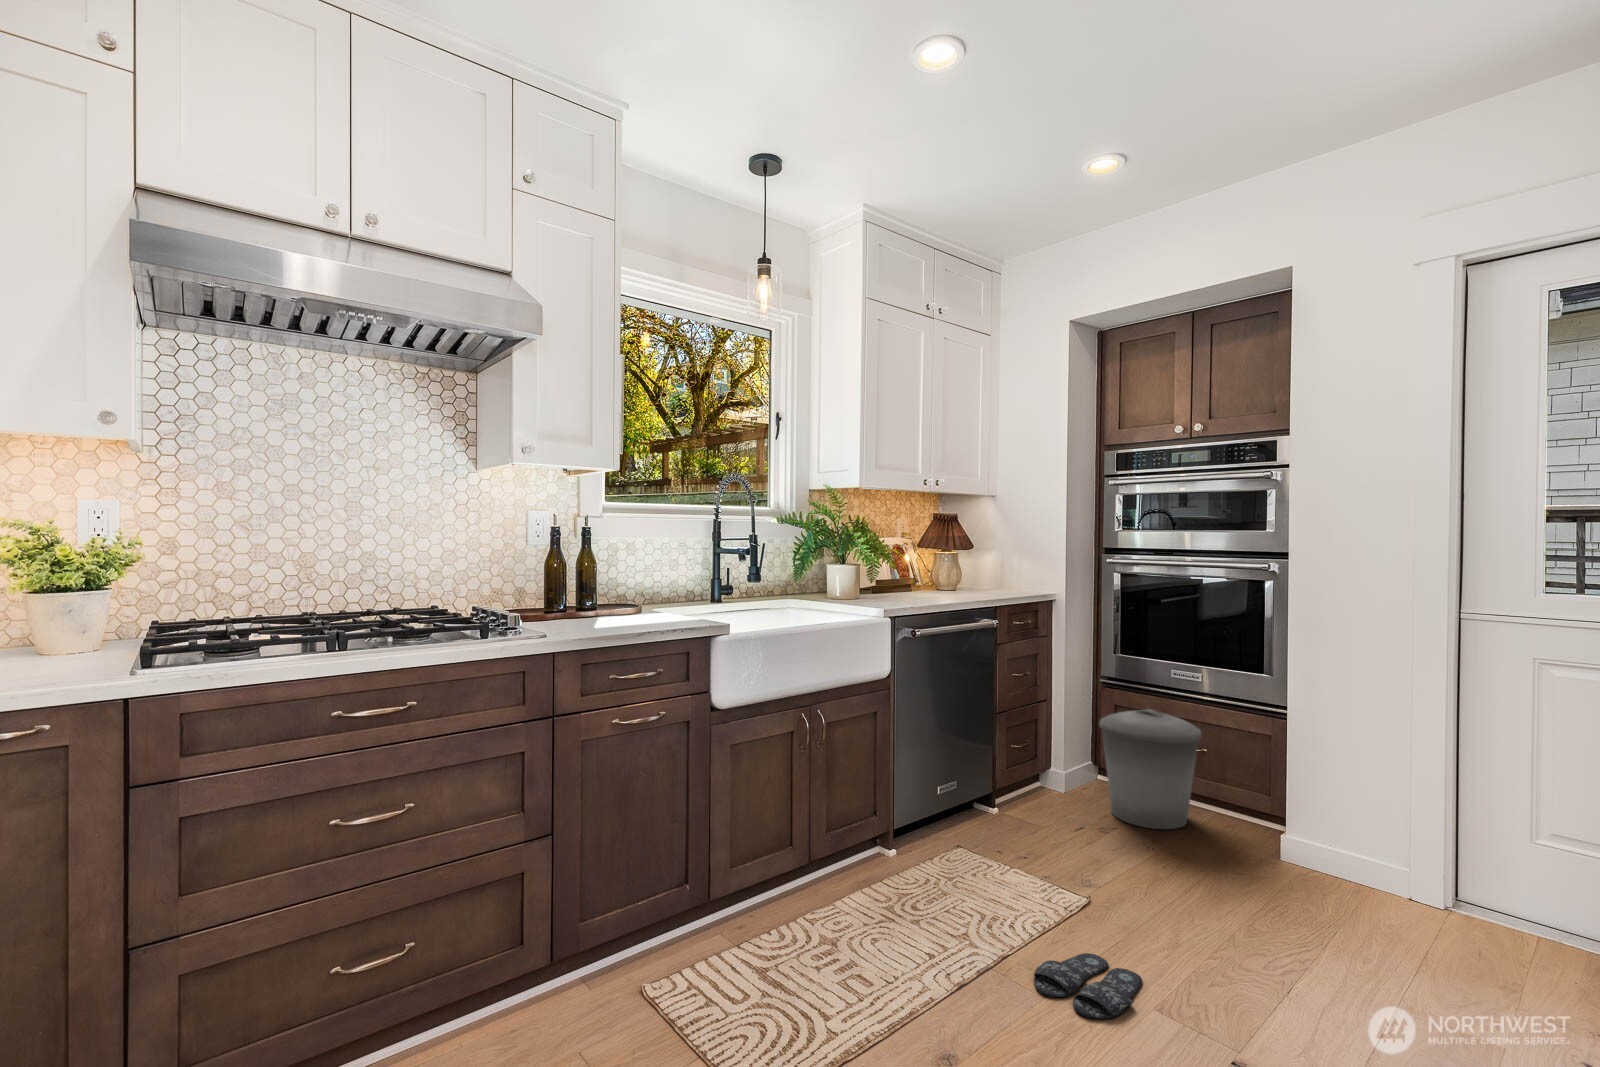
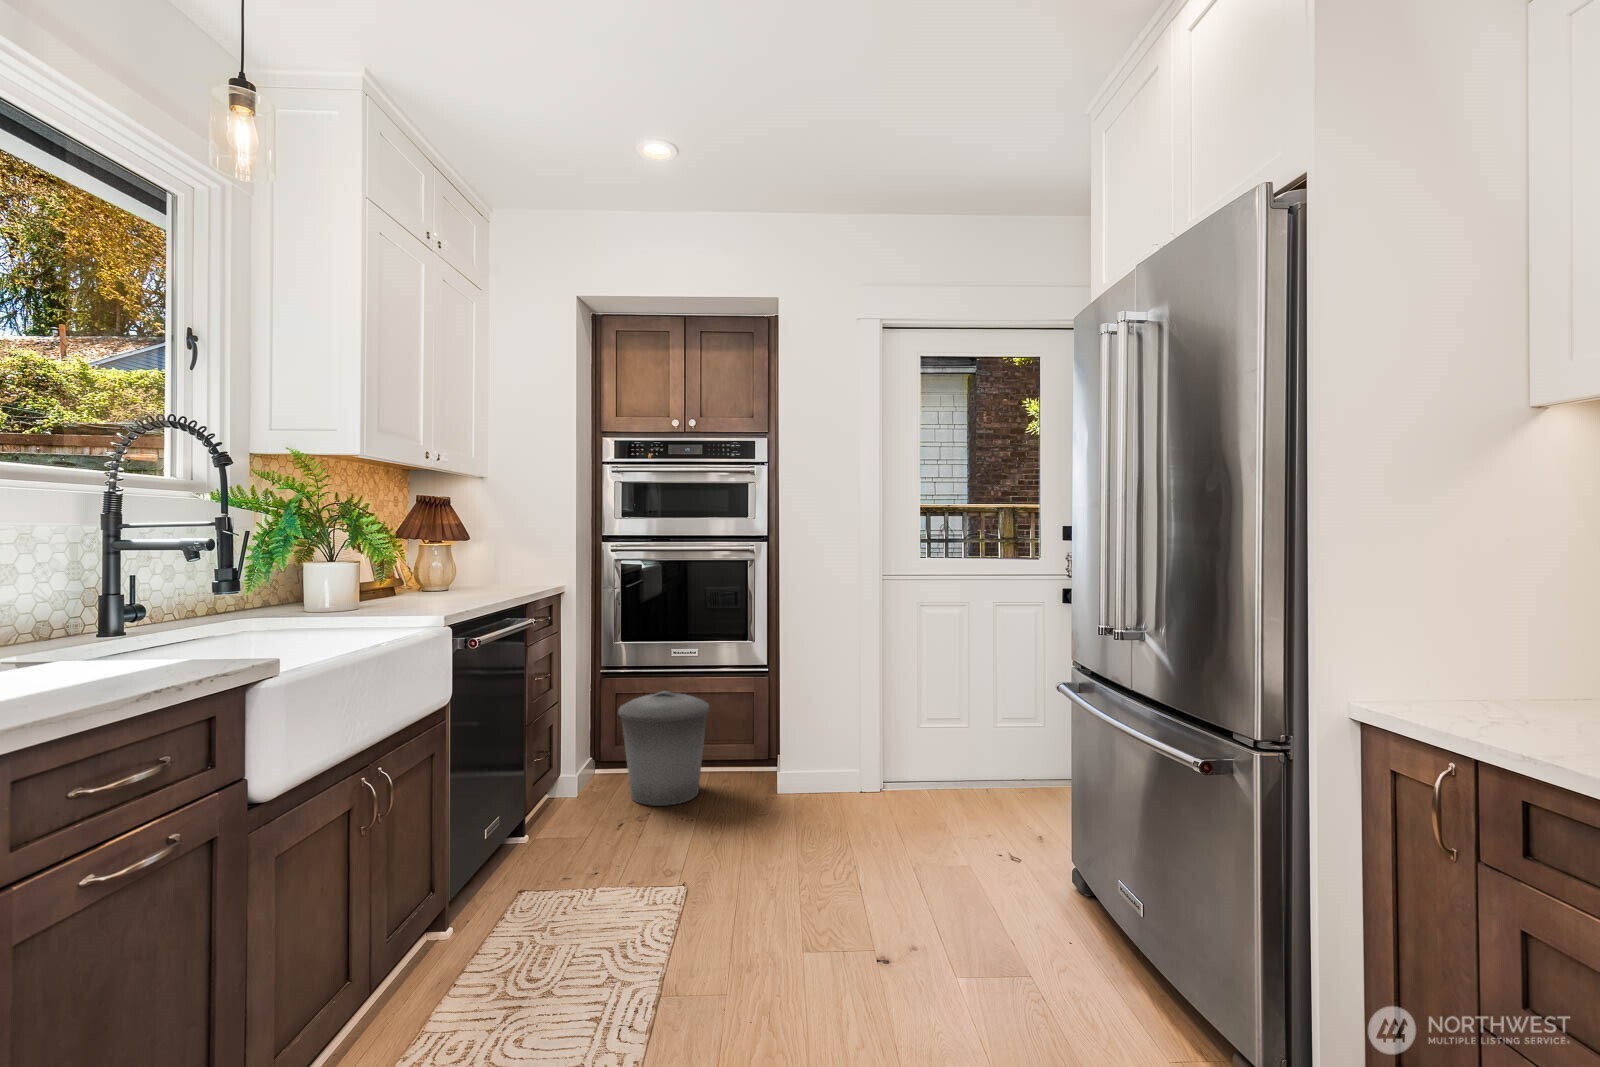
slippers: present [1034,953,1142,1019] -> none [703,936,797,998]

